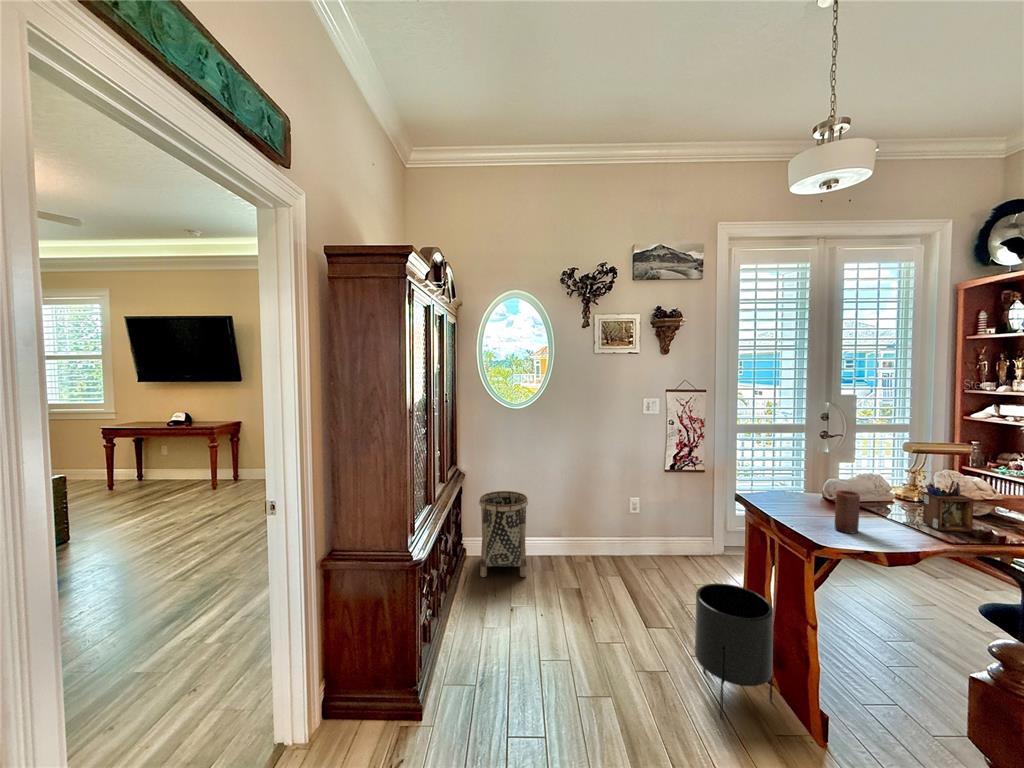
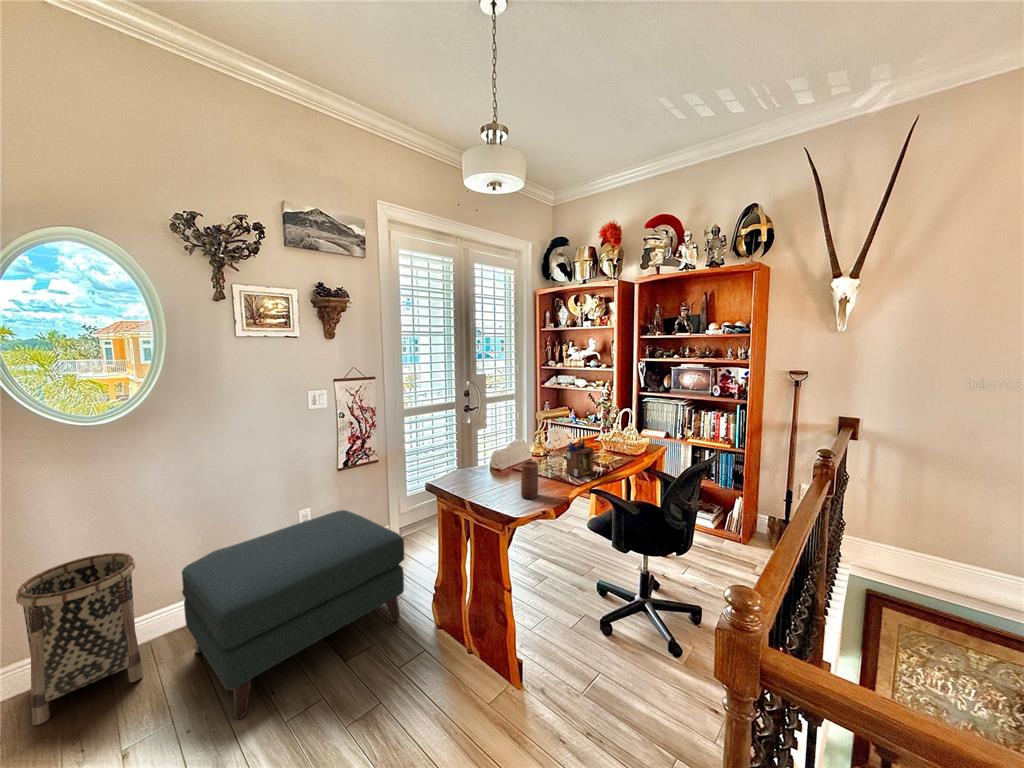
ottoman: none [550,507,711,626] -> present [182,510,404,719]
planter: present [695,584,774,719] -> none [408,577,482,728]

